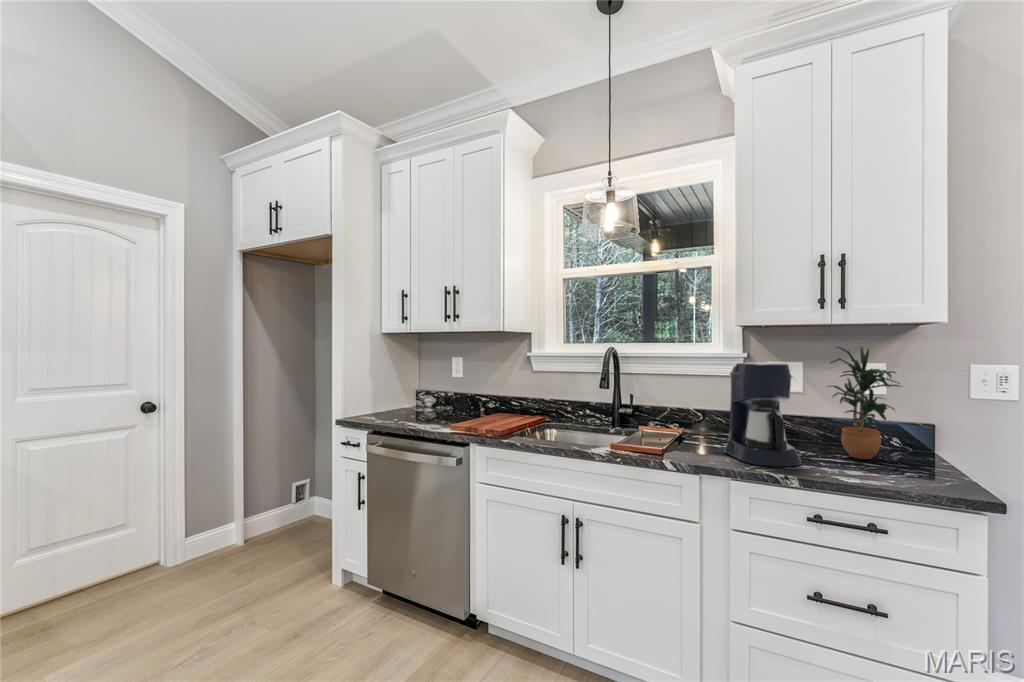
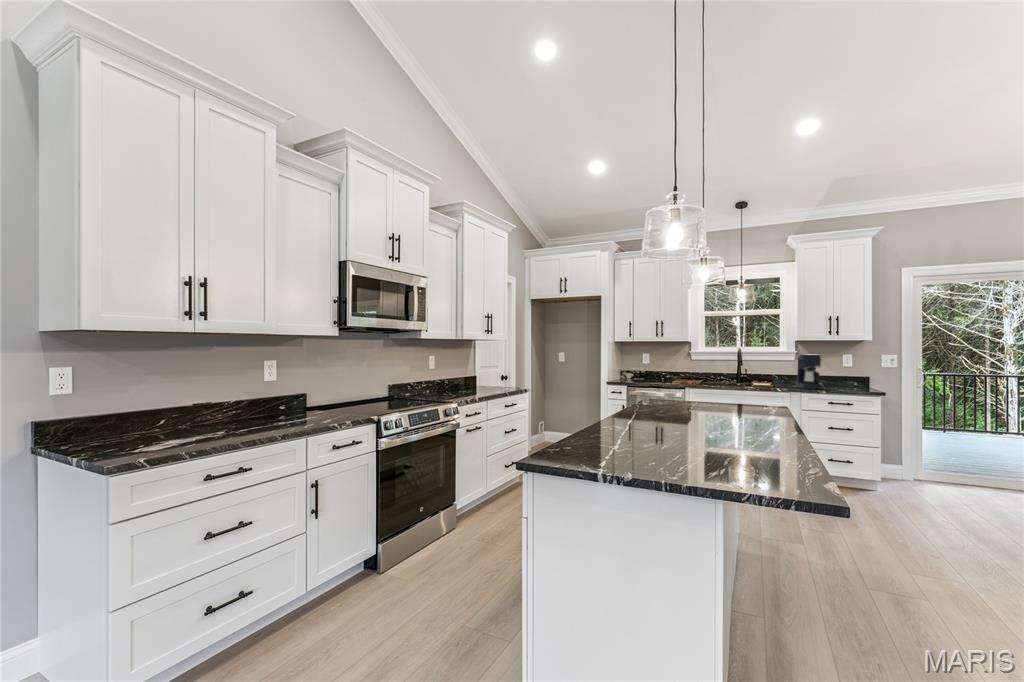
potted plant: present [830,347,901,459] -> none [831,348,859,388]

